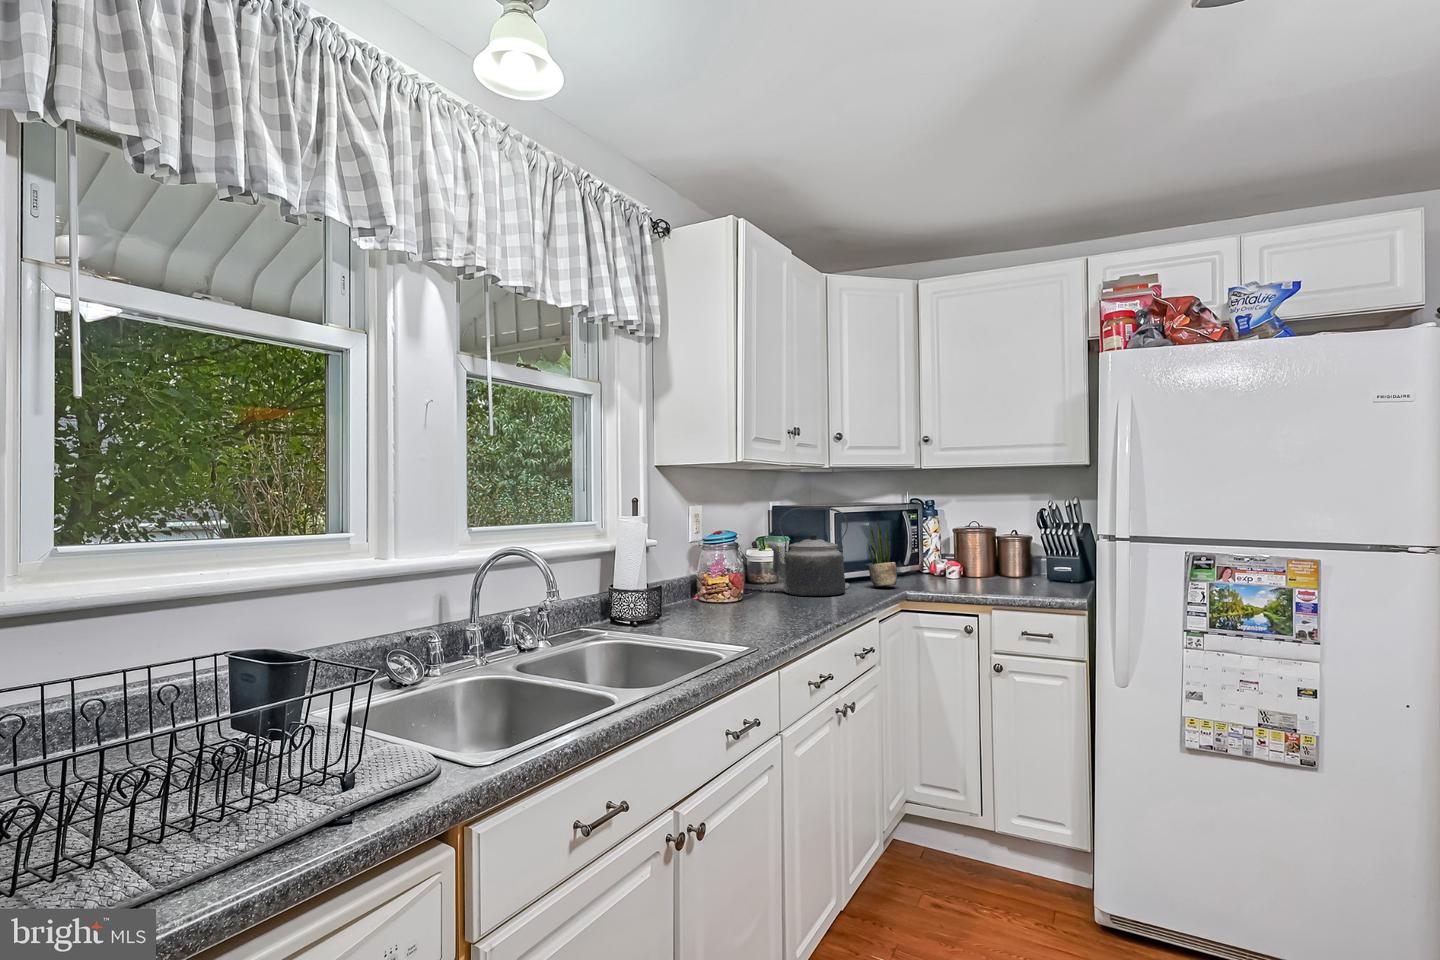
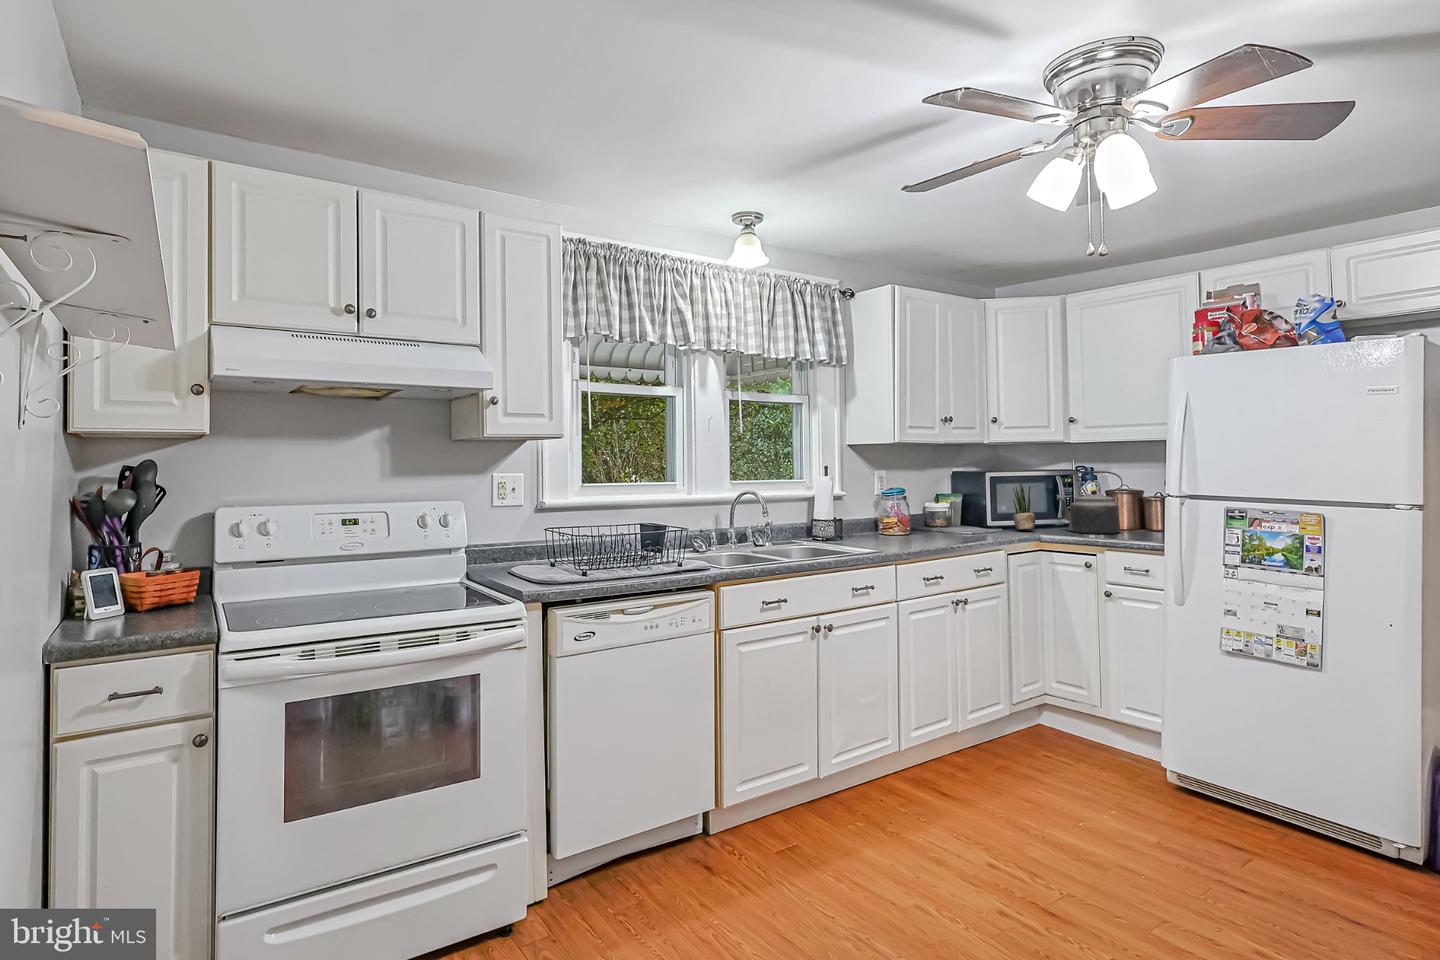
kettle: present [767,507,848,596] -> present [1057,471,1123,534]

